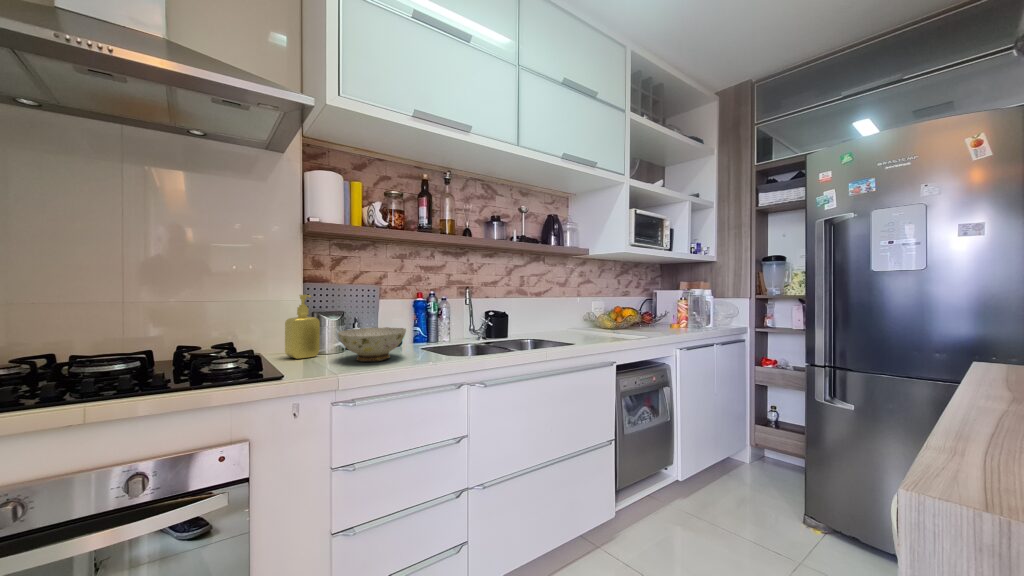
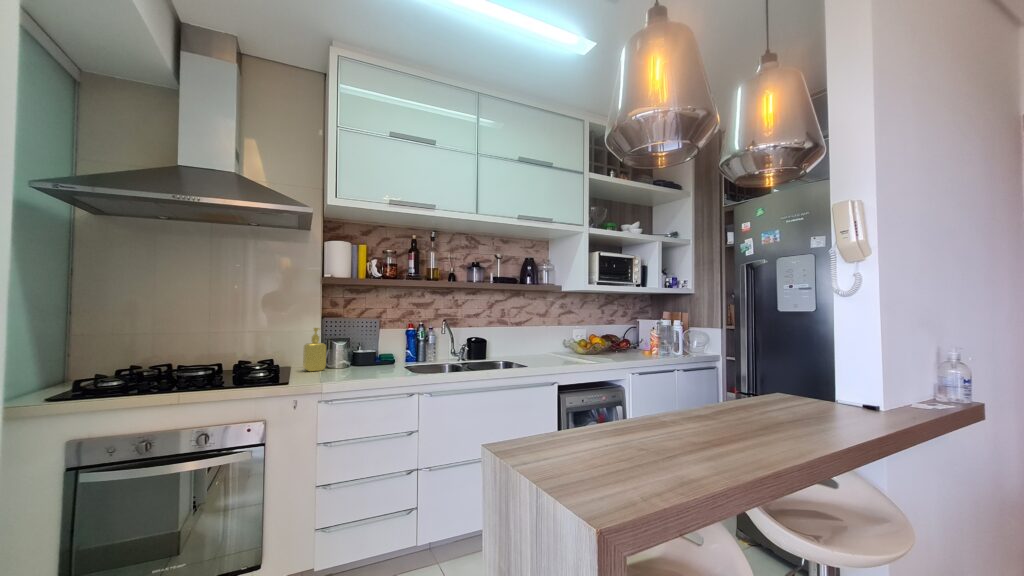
ceramic bowl: present [338,327,406,362] -> none [333,351,382,375]

